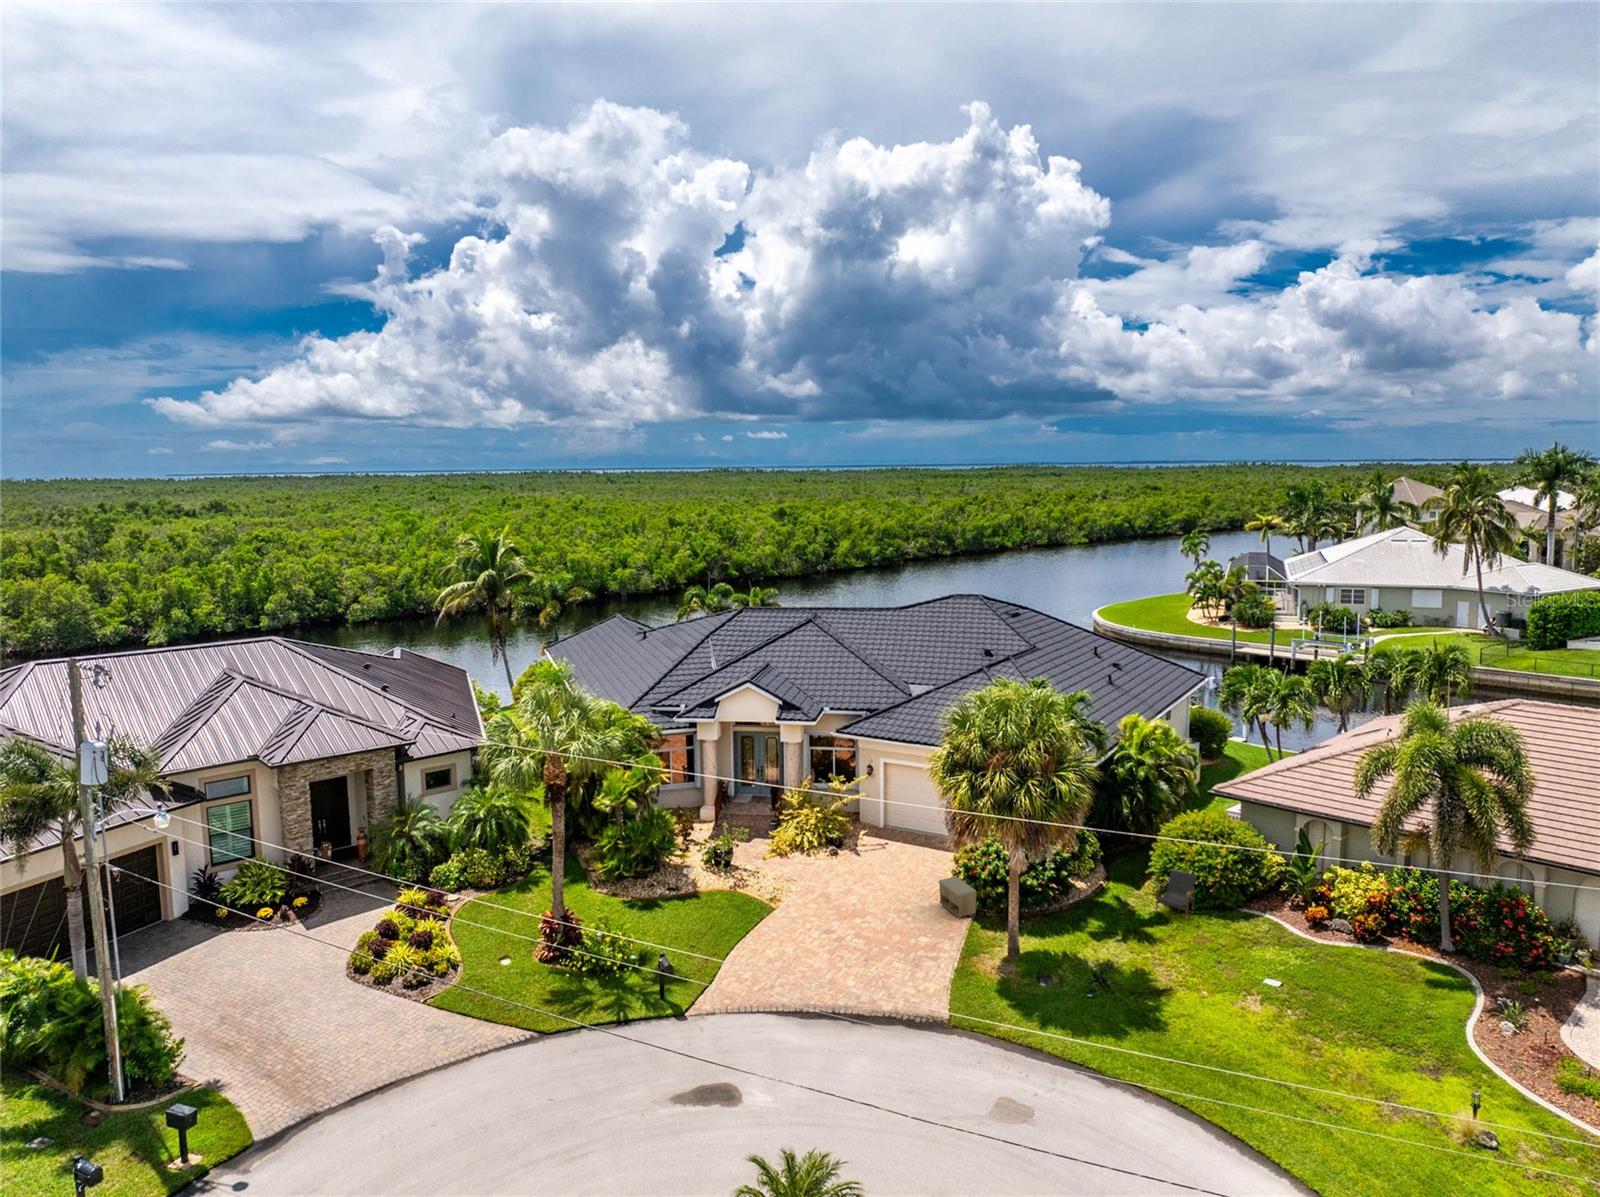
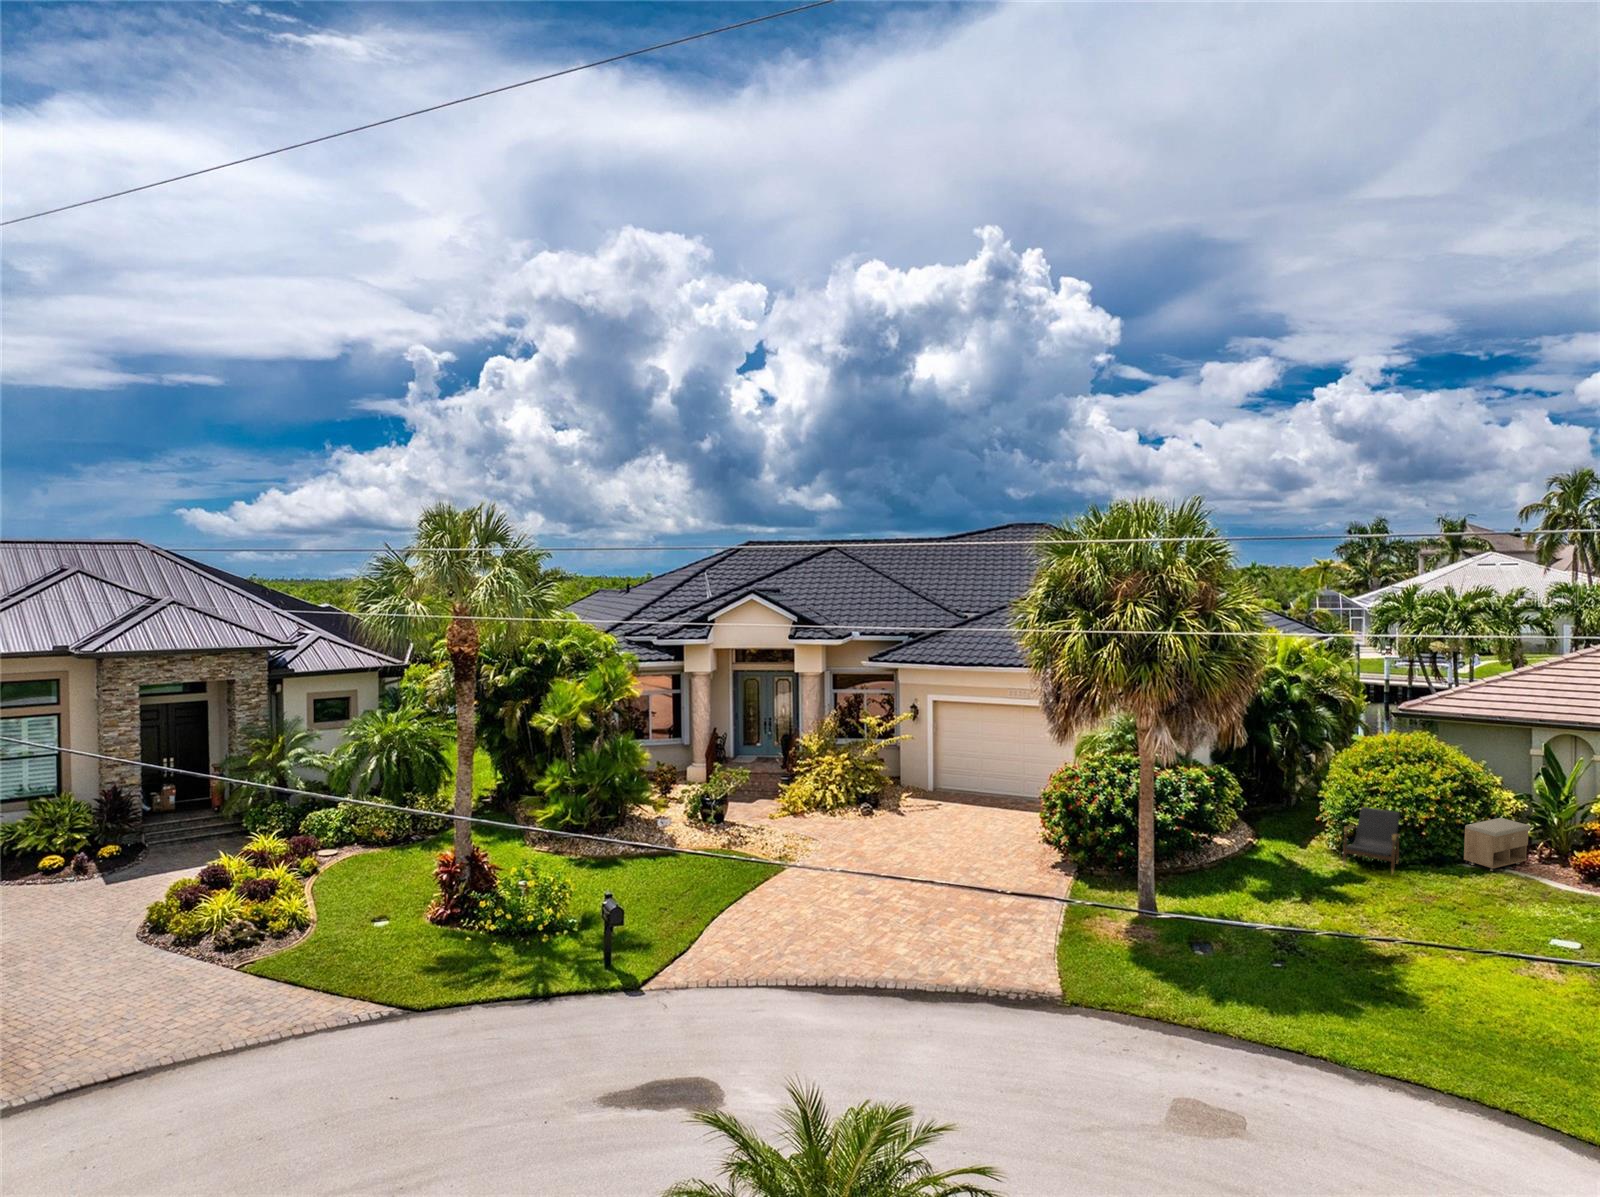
storage bench: present [939,877,976,918] -> present [1464,818,1530,871]

